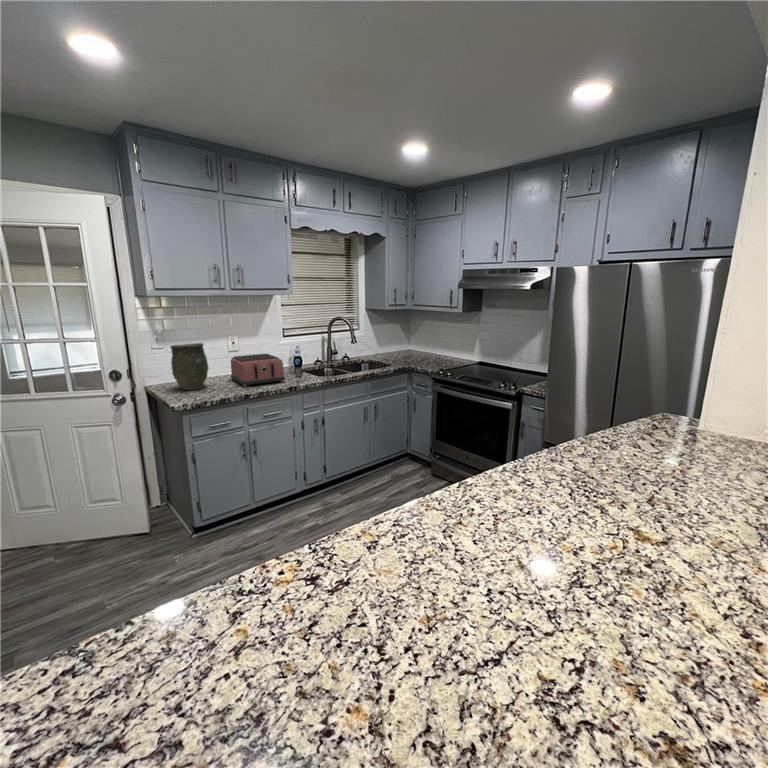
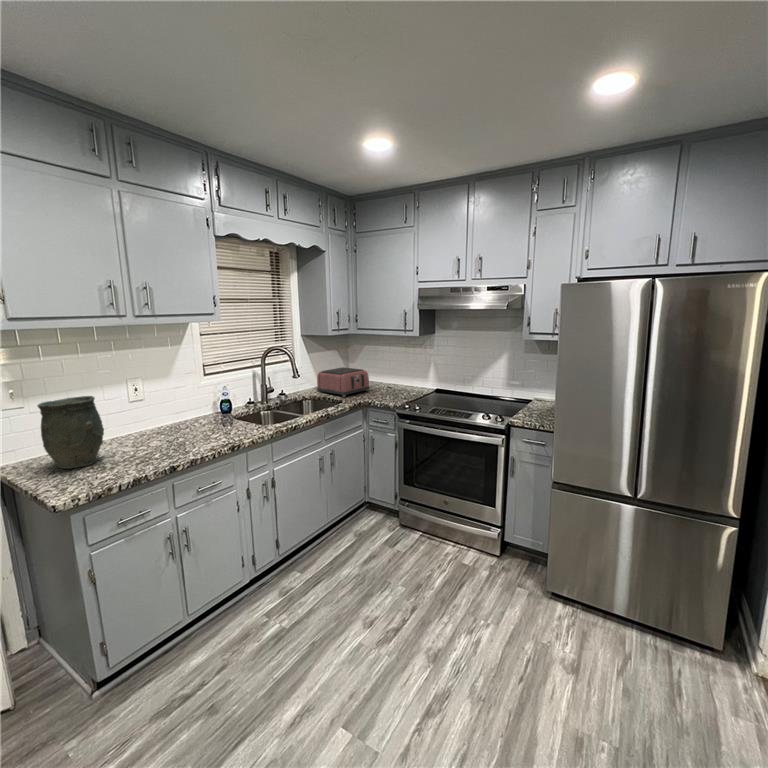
toaster: present [231,354,285,387] -> present [317,367,370,397]

